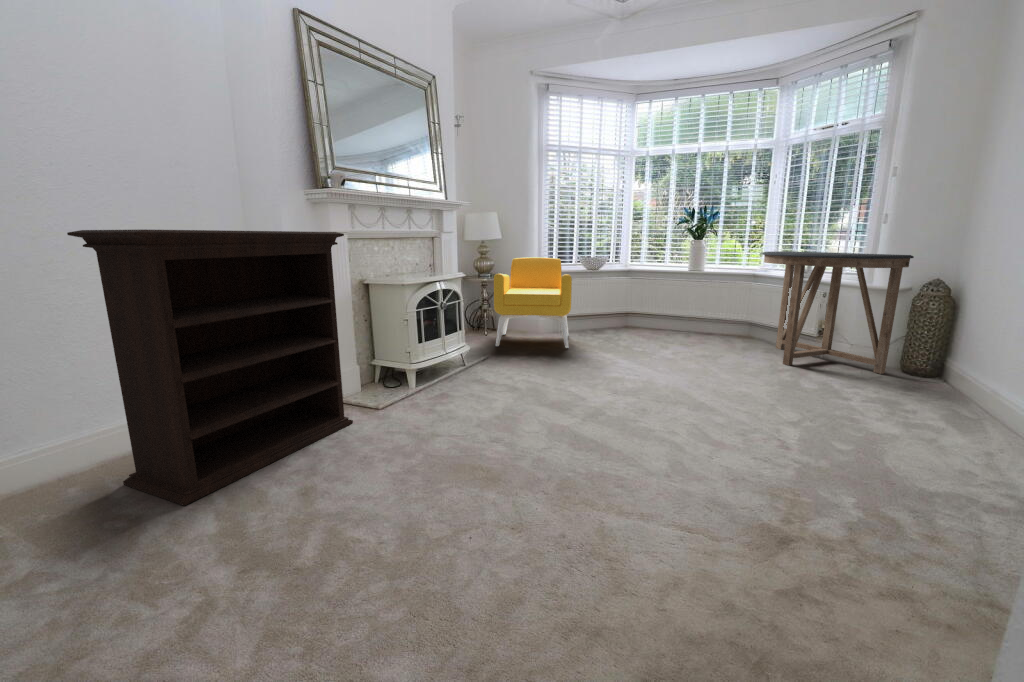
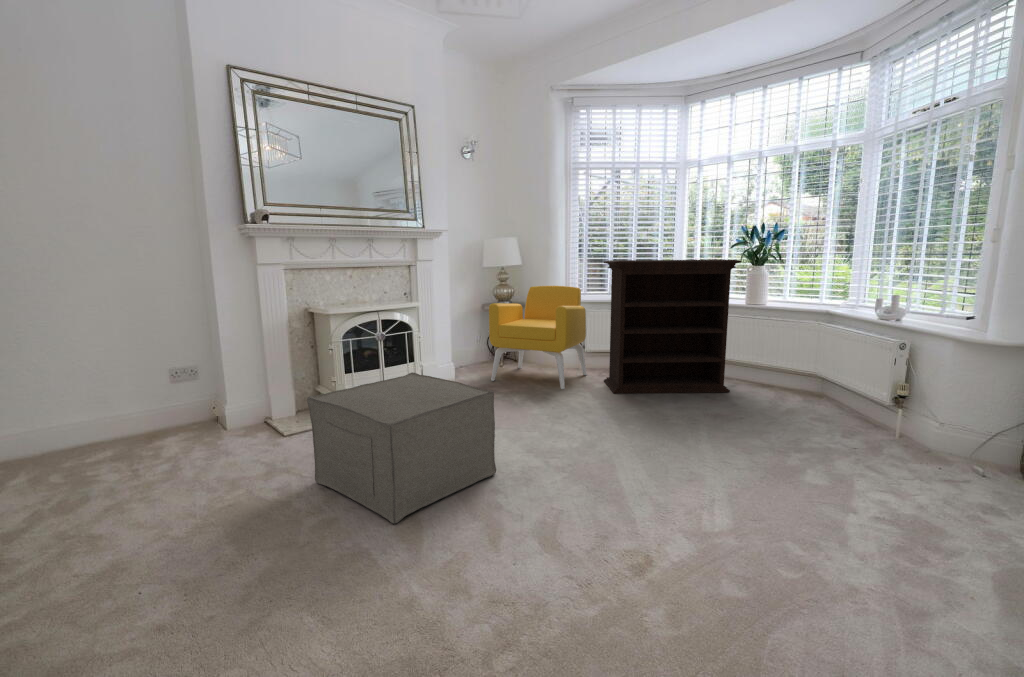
bookshelf: present [67,229,353,506] -> present [604,260,742,393]
console table: present [762,251,914,374] -> none [806,282,1014,469]
ottoman: none [474,335,618,458] -> present [307,372,496,524]

